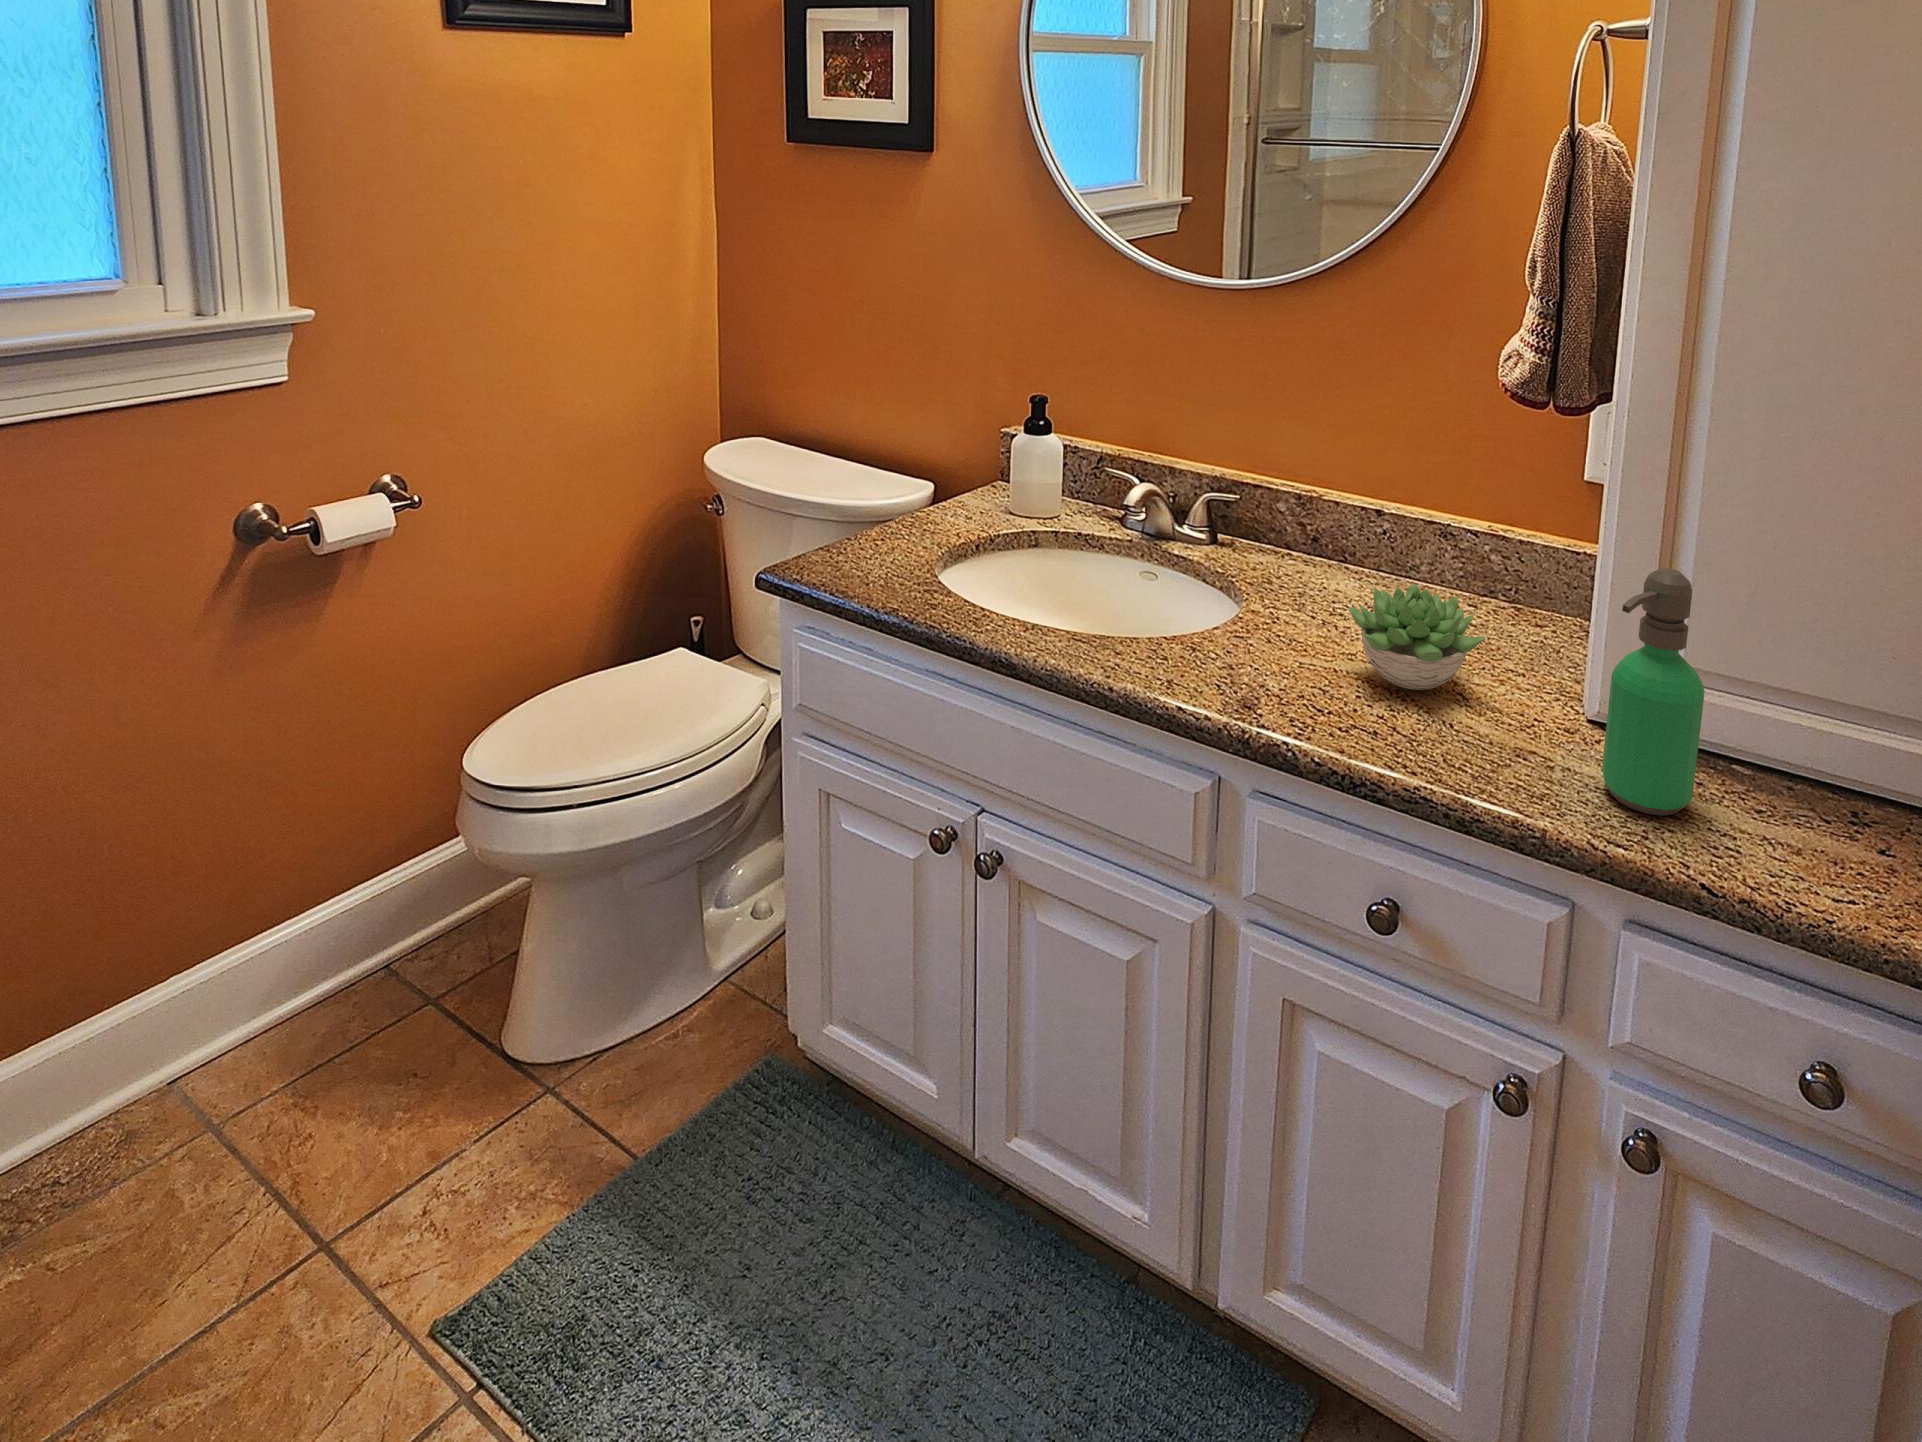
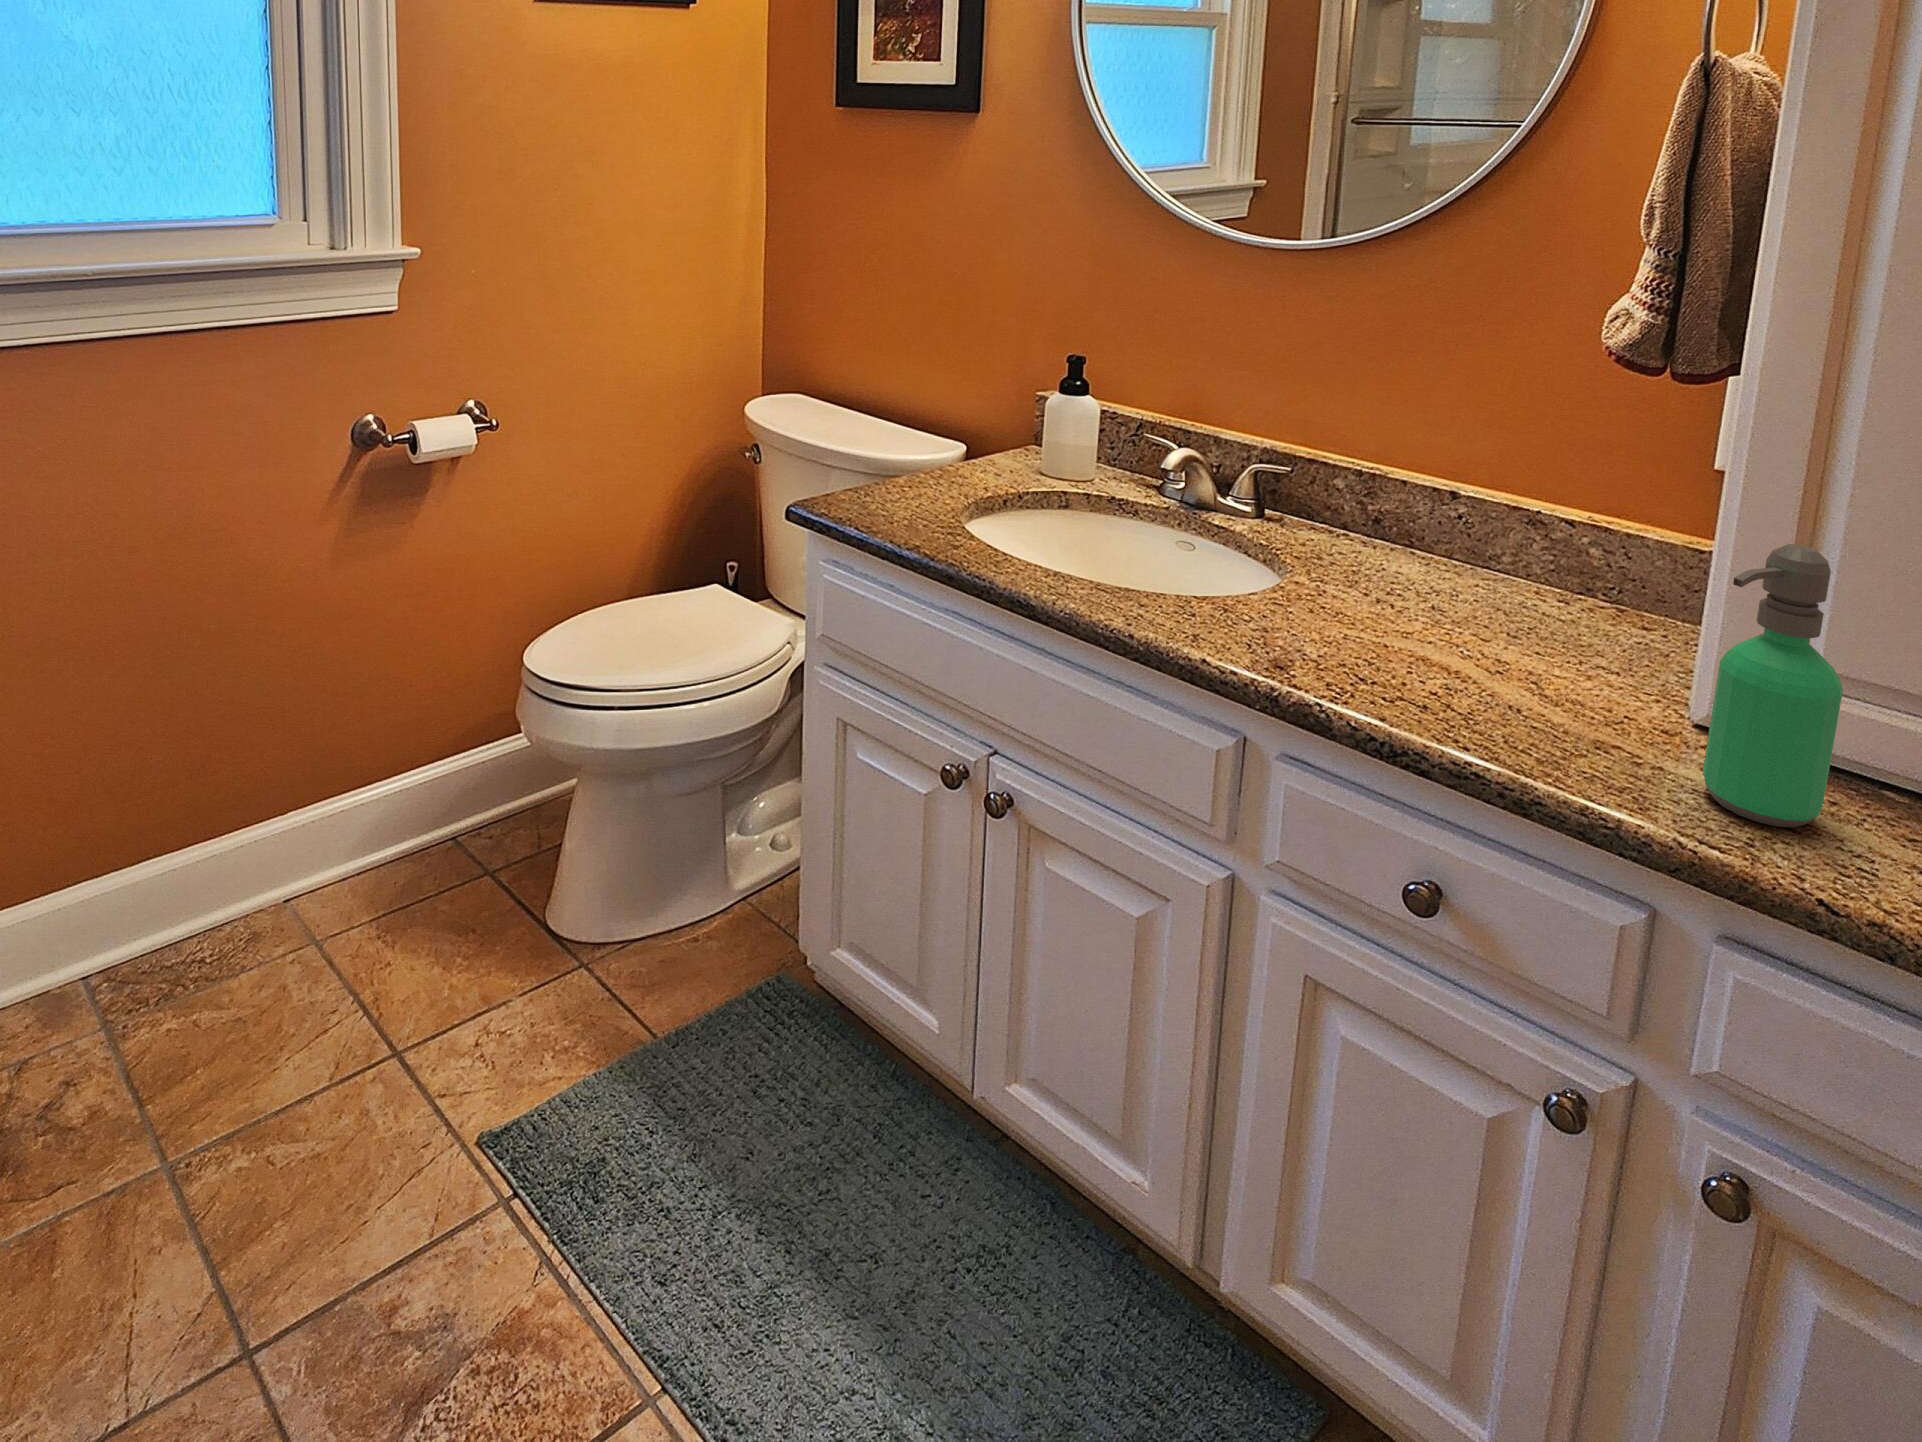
succulent plant: present [1348,584,1486,690] -> none [1402,560,1567,674]

